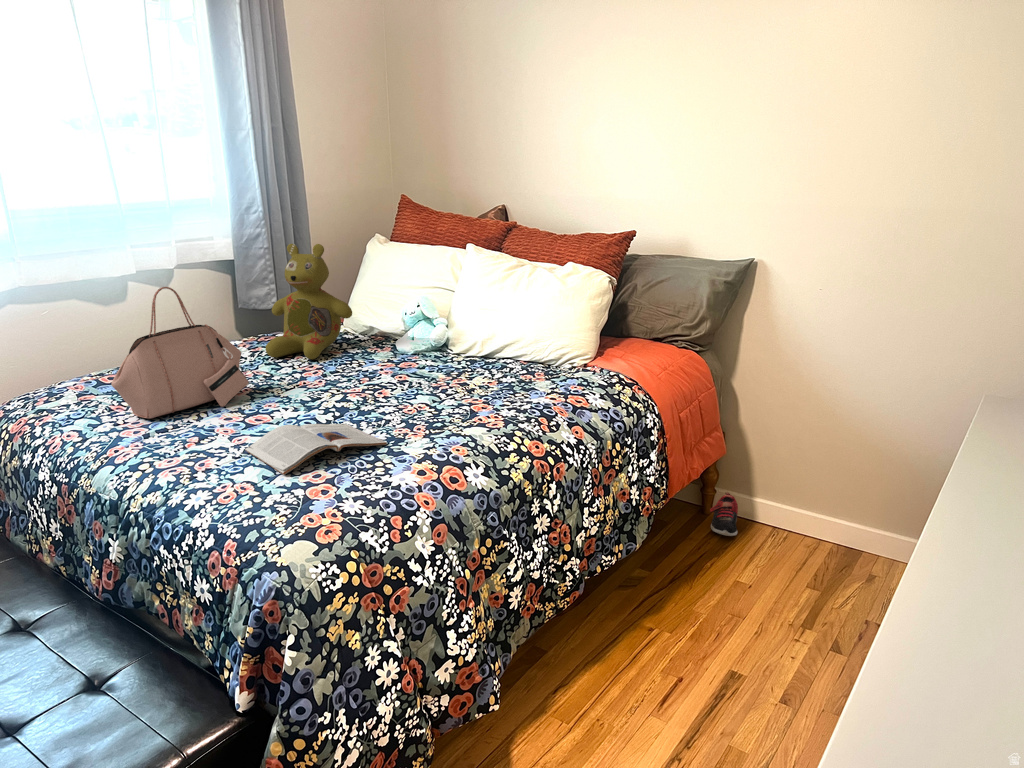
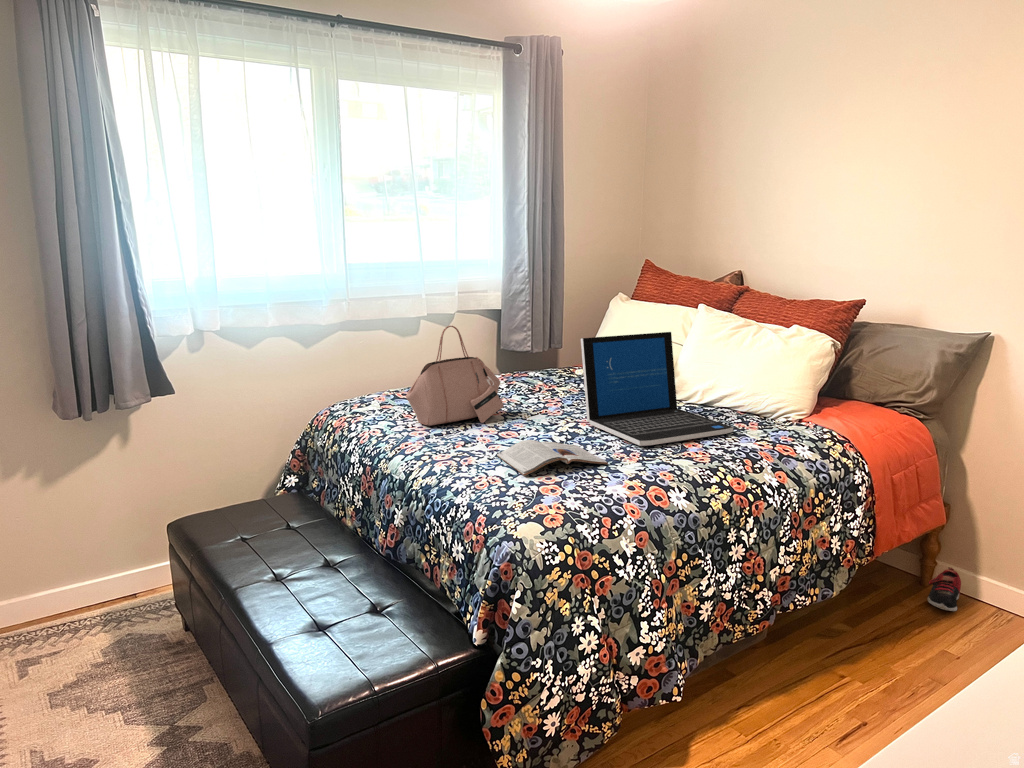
stuffed bear: present [266,244,352,359] -> none [518,297,592,394]
laptop: none [337,278,521,416] -> present [581,332,733,446]

